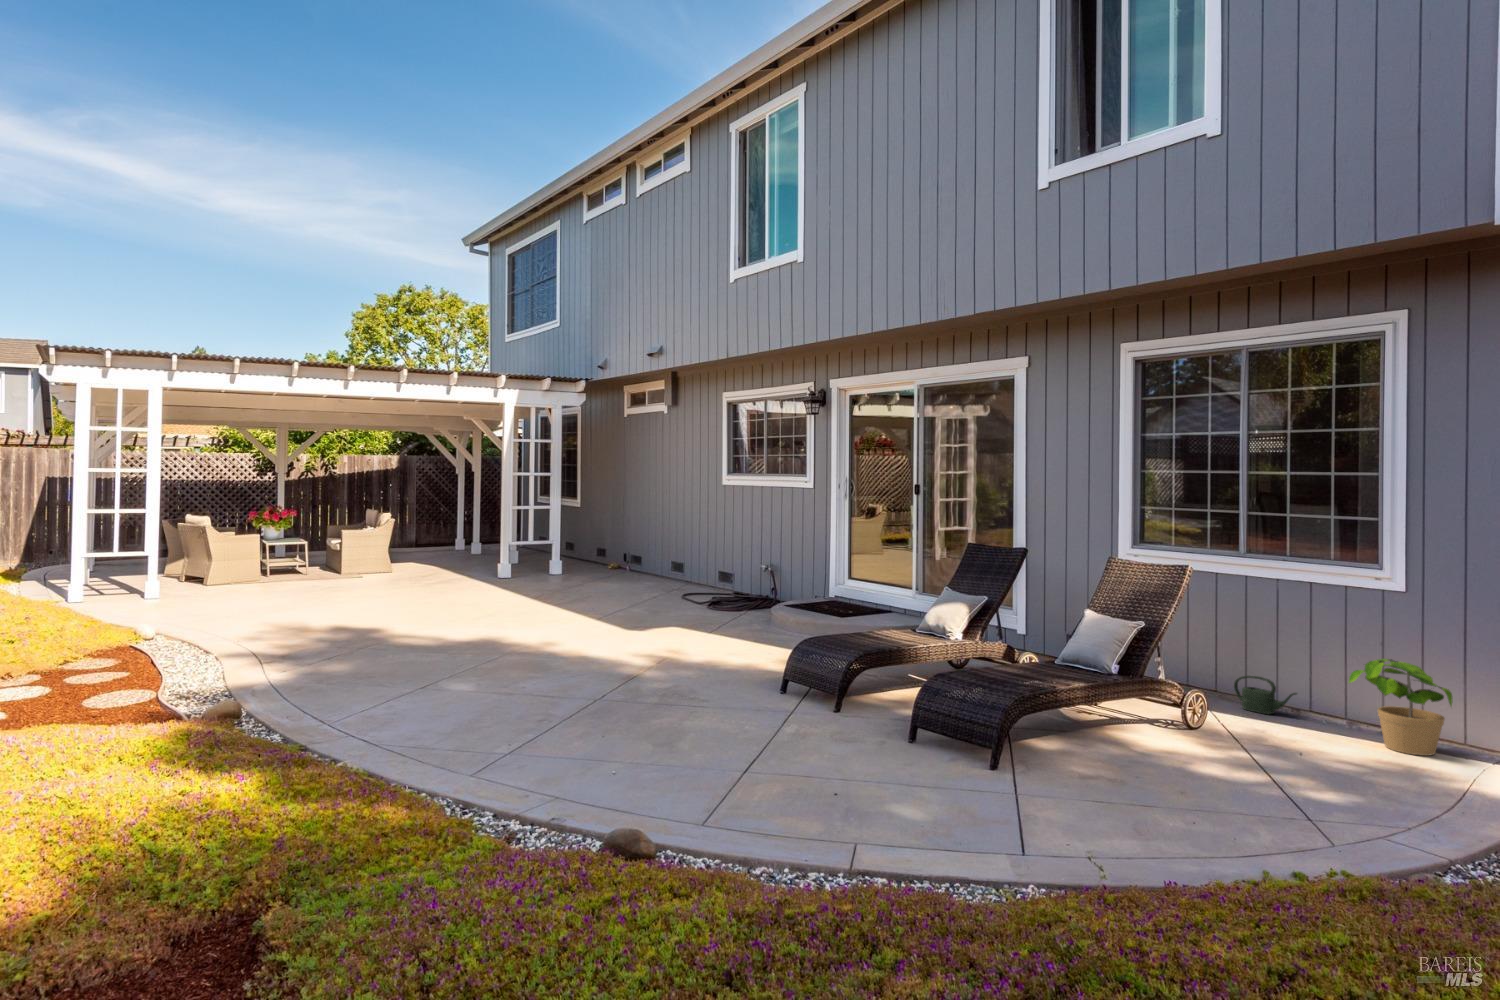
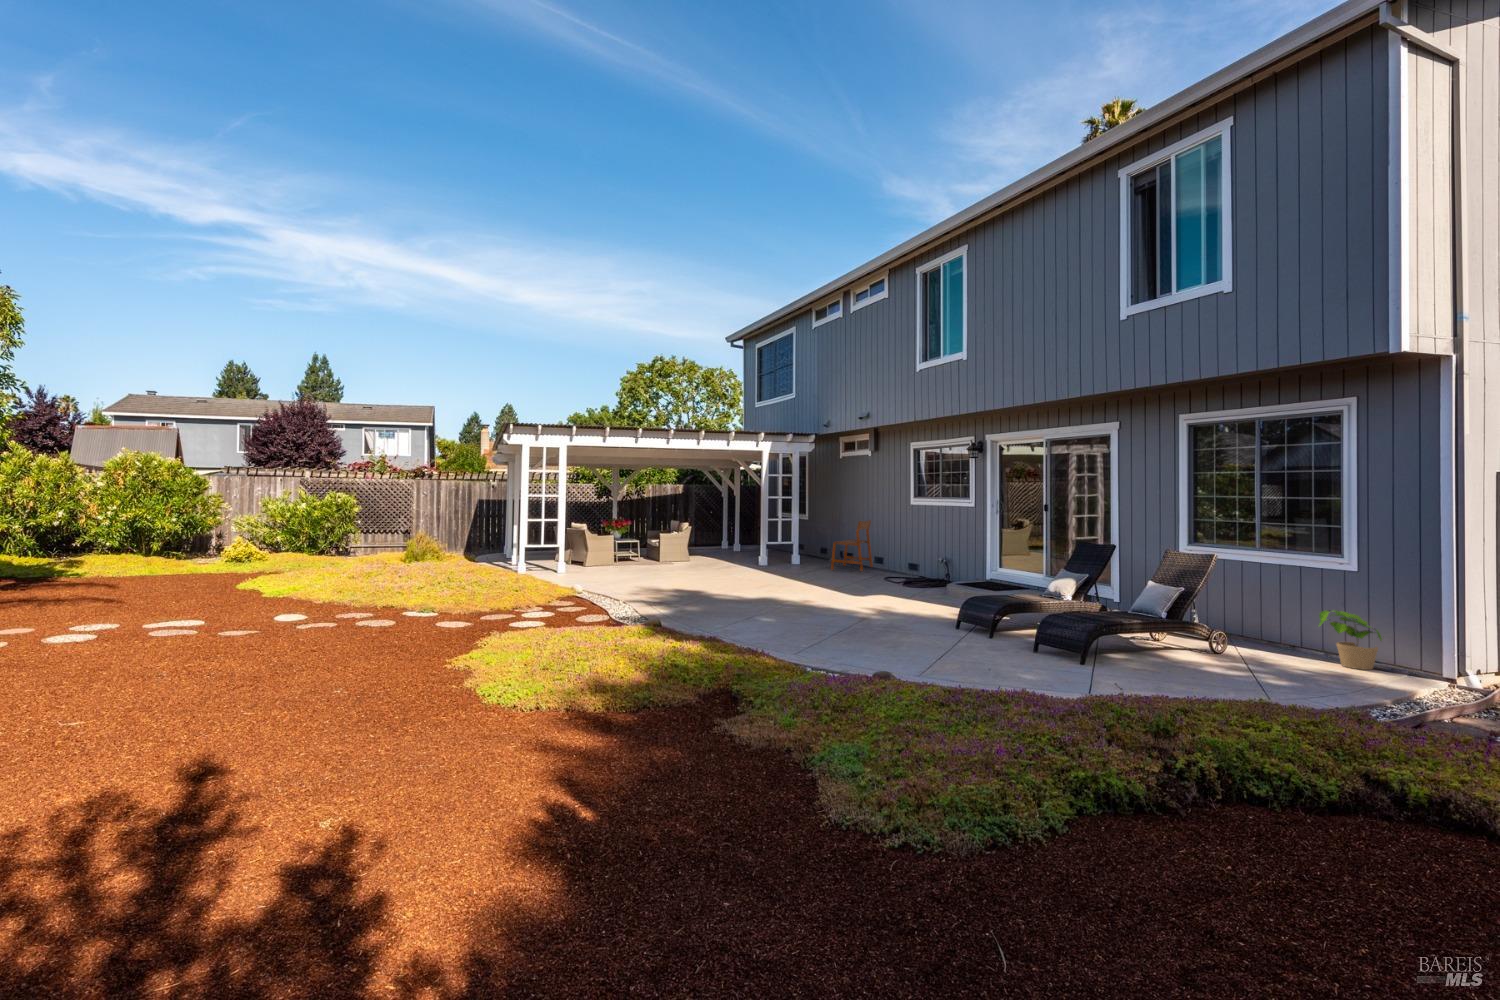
bench: none [609,508,673,584] -> present [831,520,873,571]
watering can: present [1234,676,1297,714] -> none [1253,625,1292,649]

